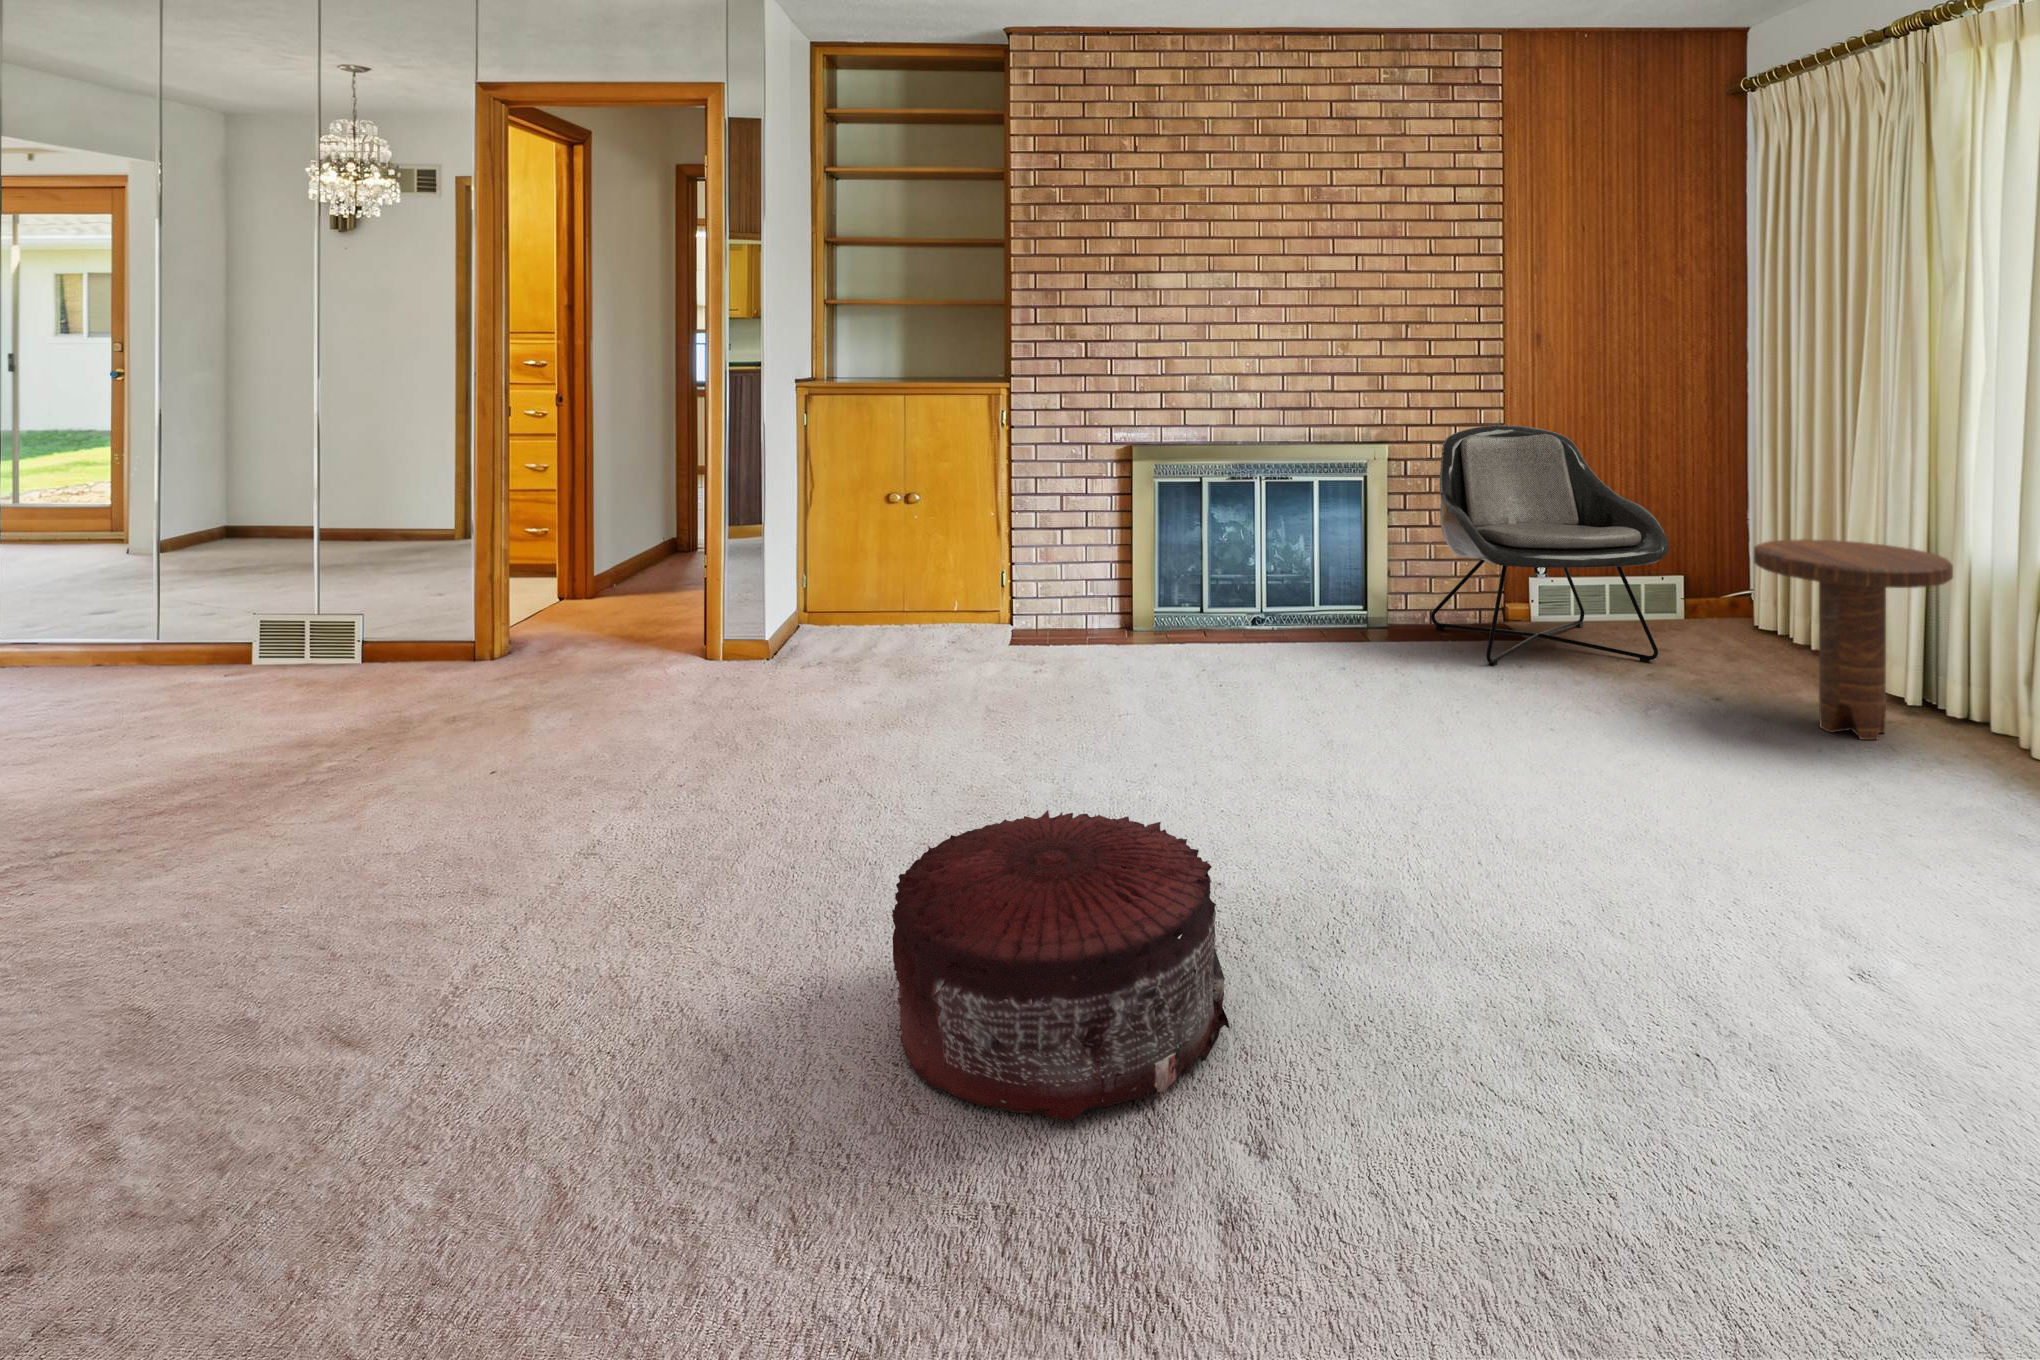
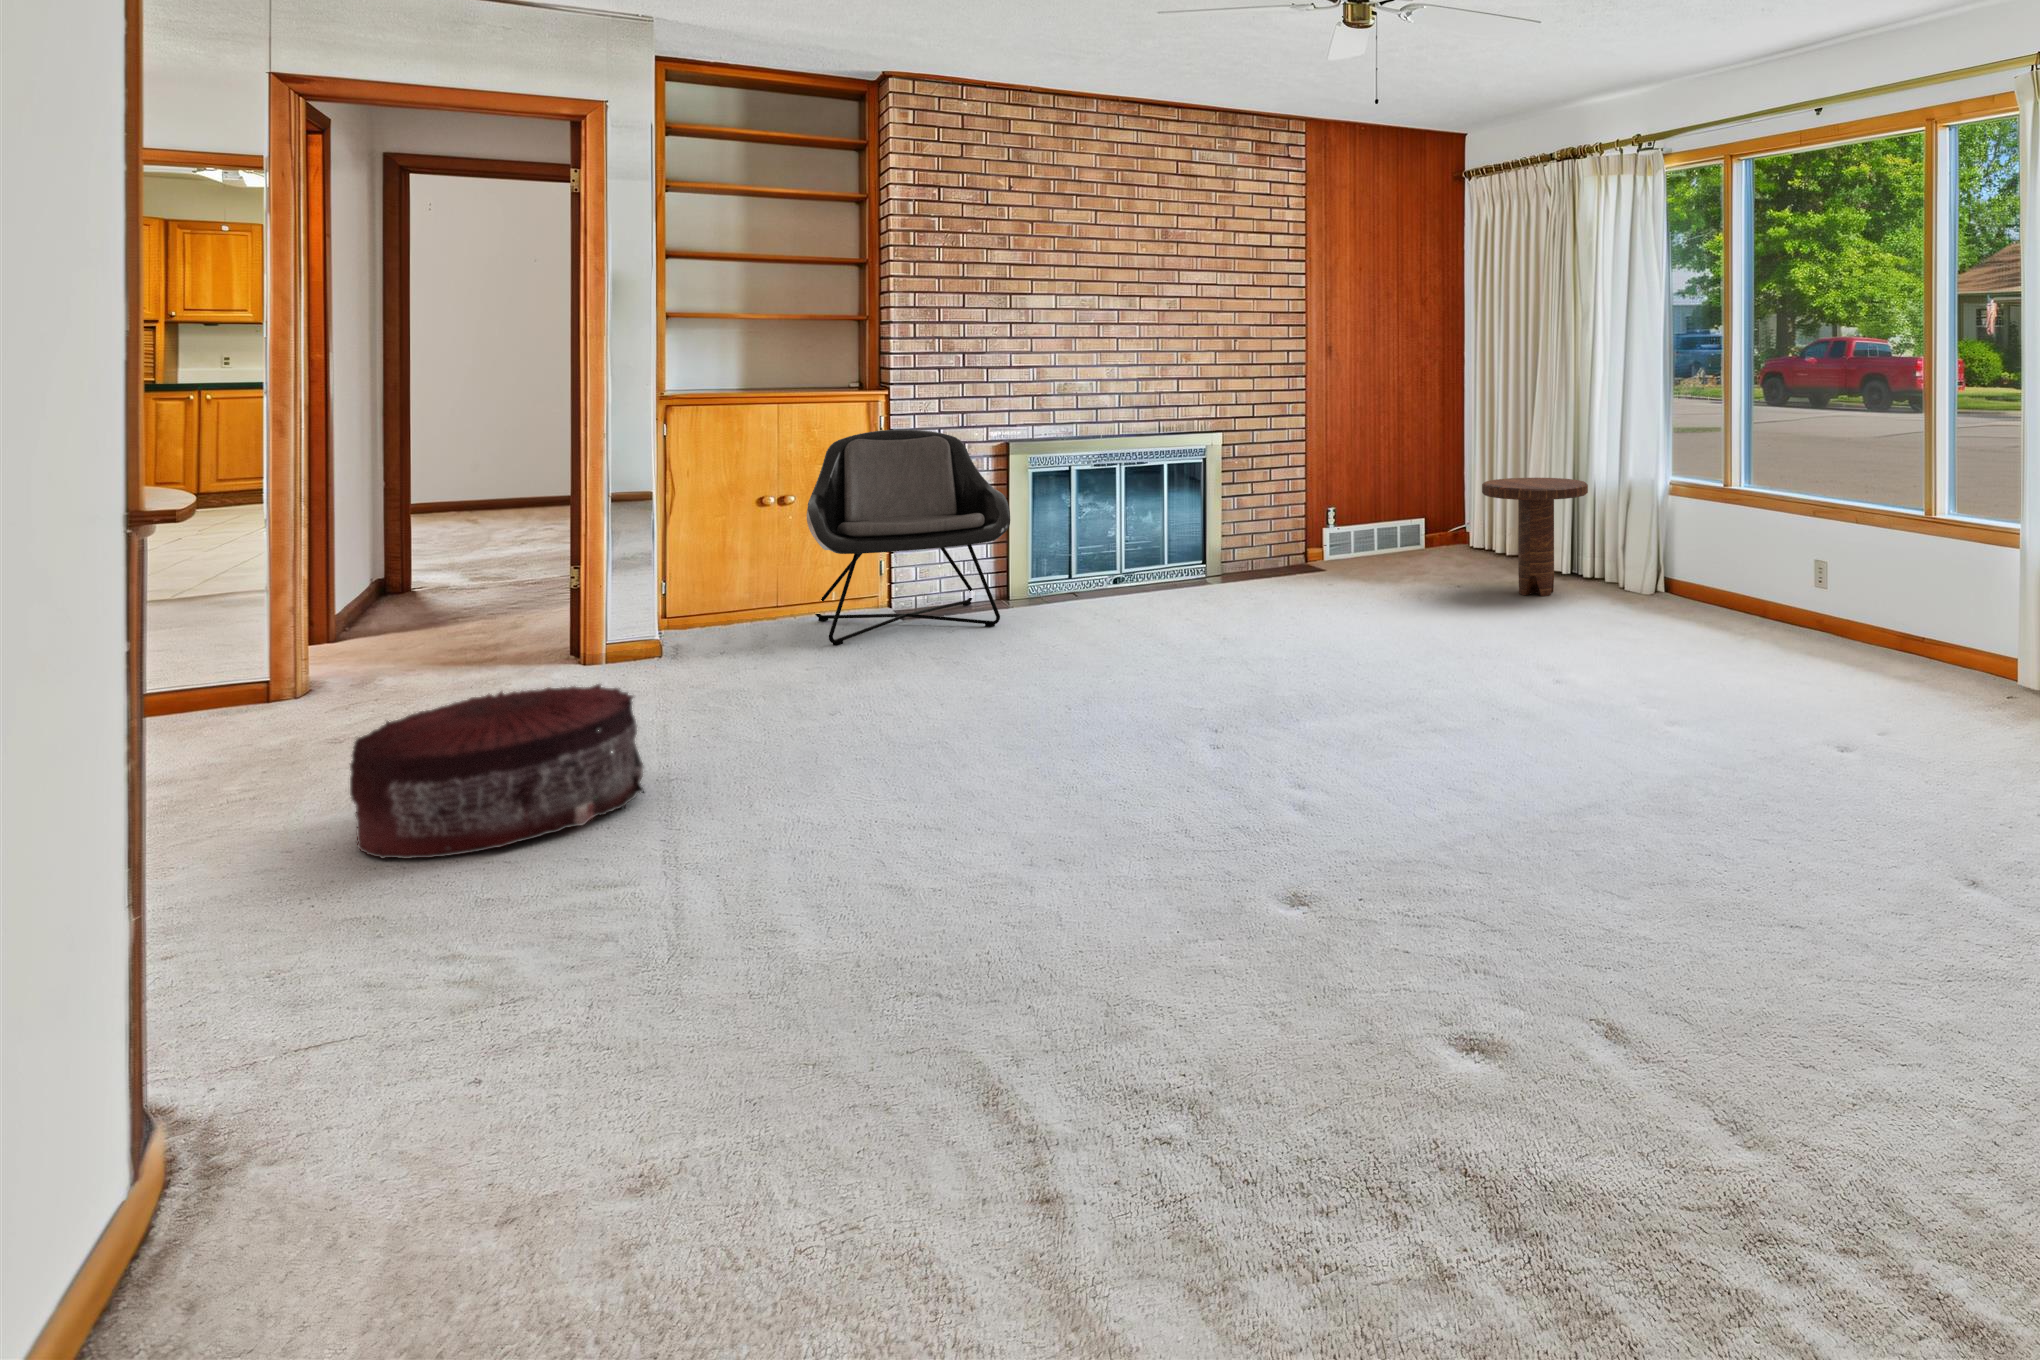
lounge chair: present [1431,425,1669,666] -> present [807,429,1010,646]
pouf: present [892,810,1229,1120] -> present [350,684,644,859]

